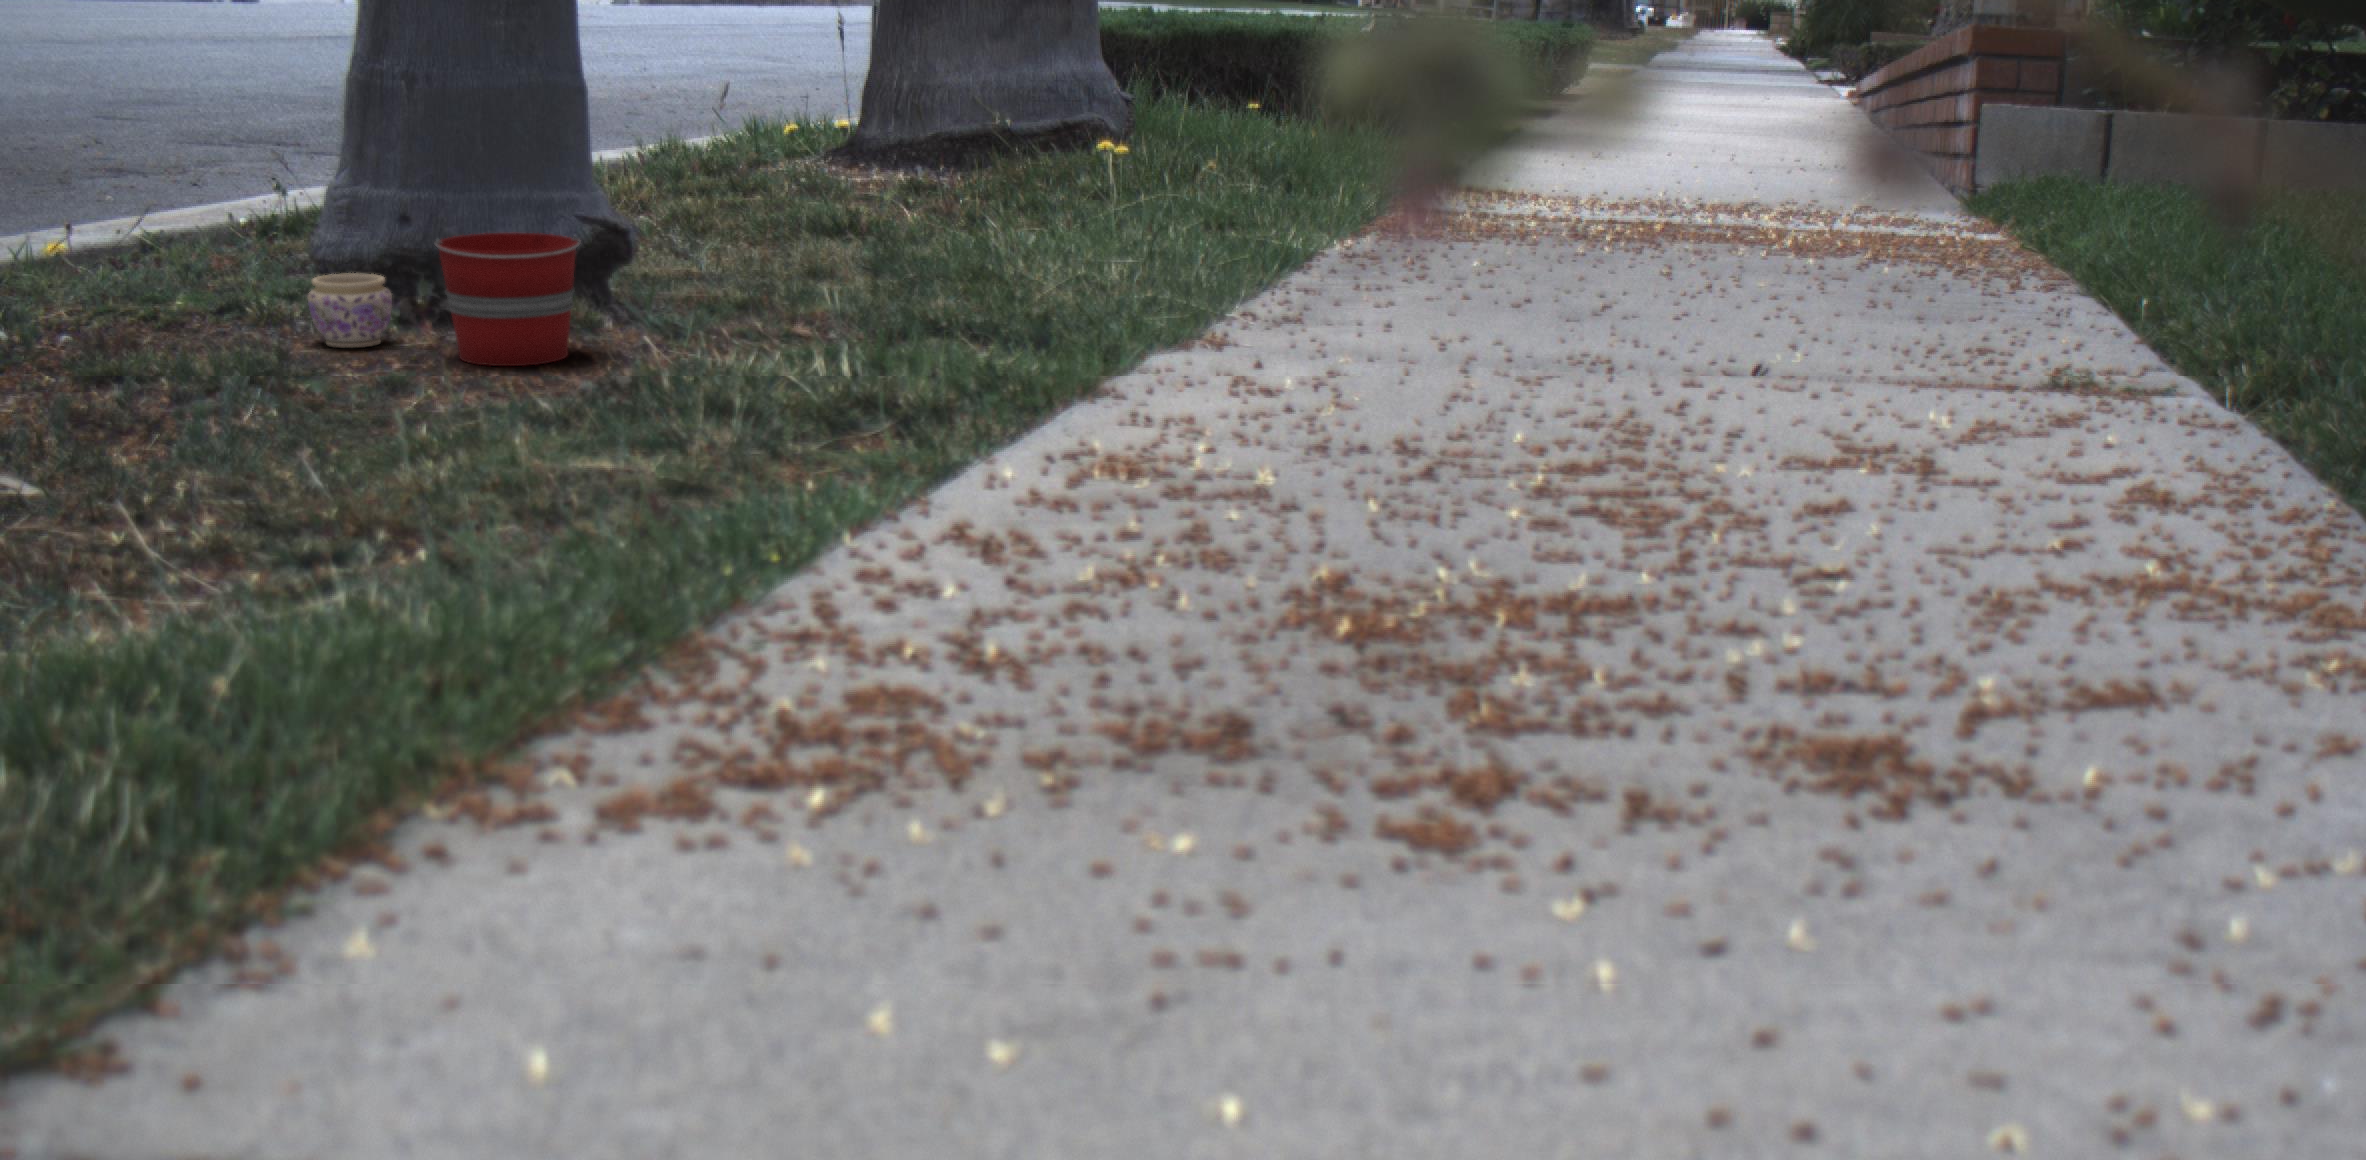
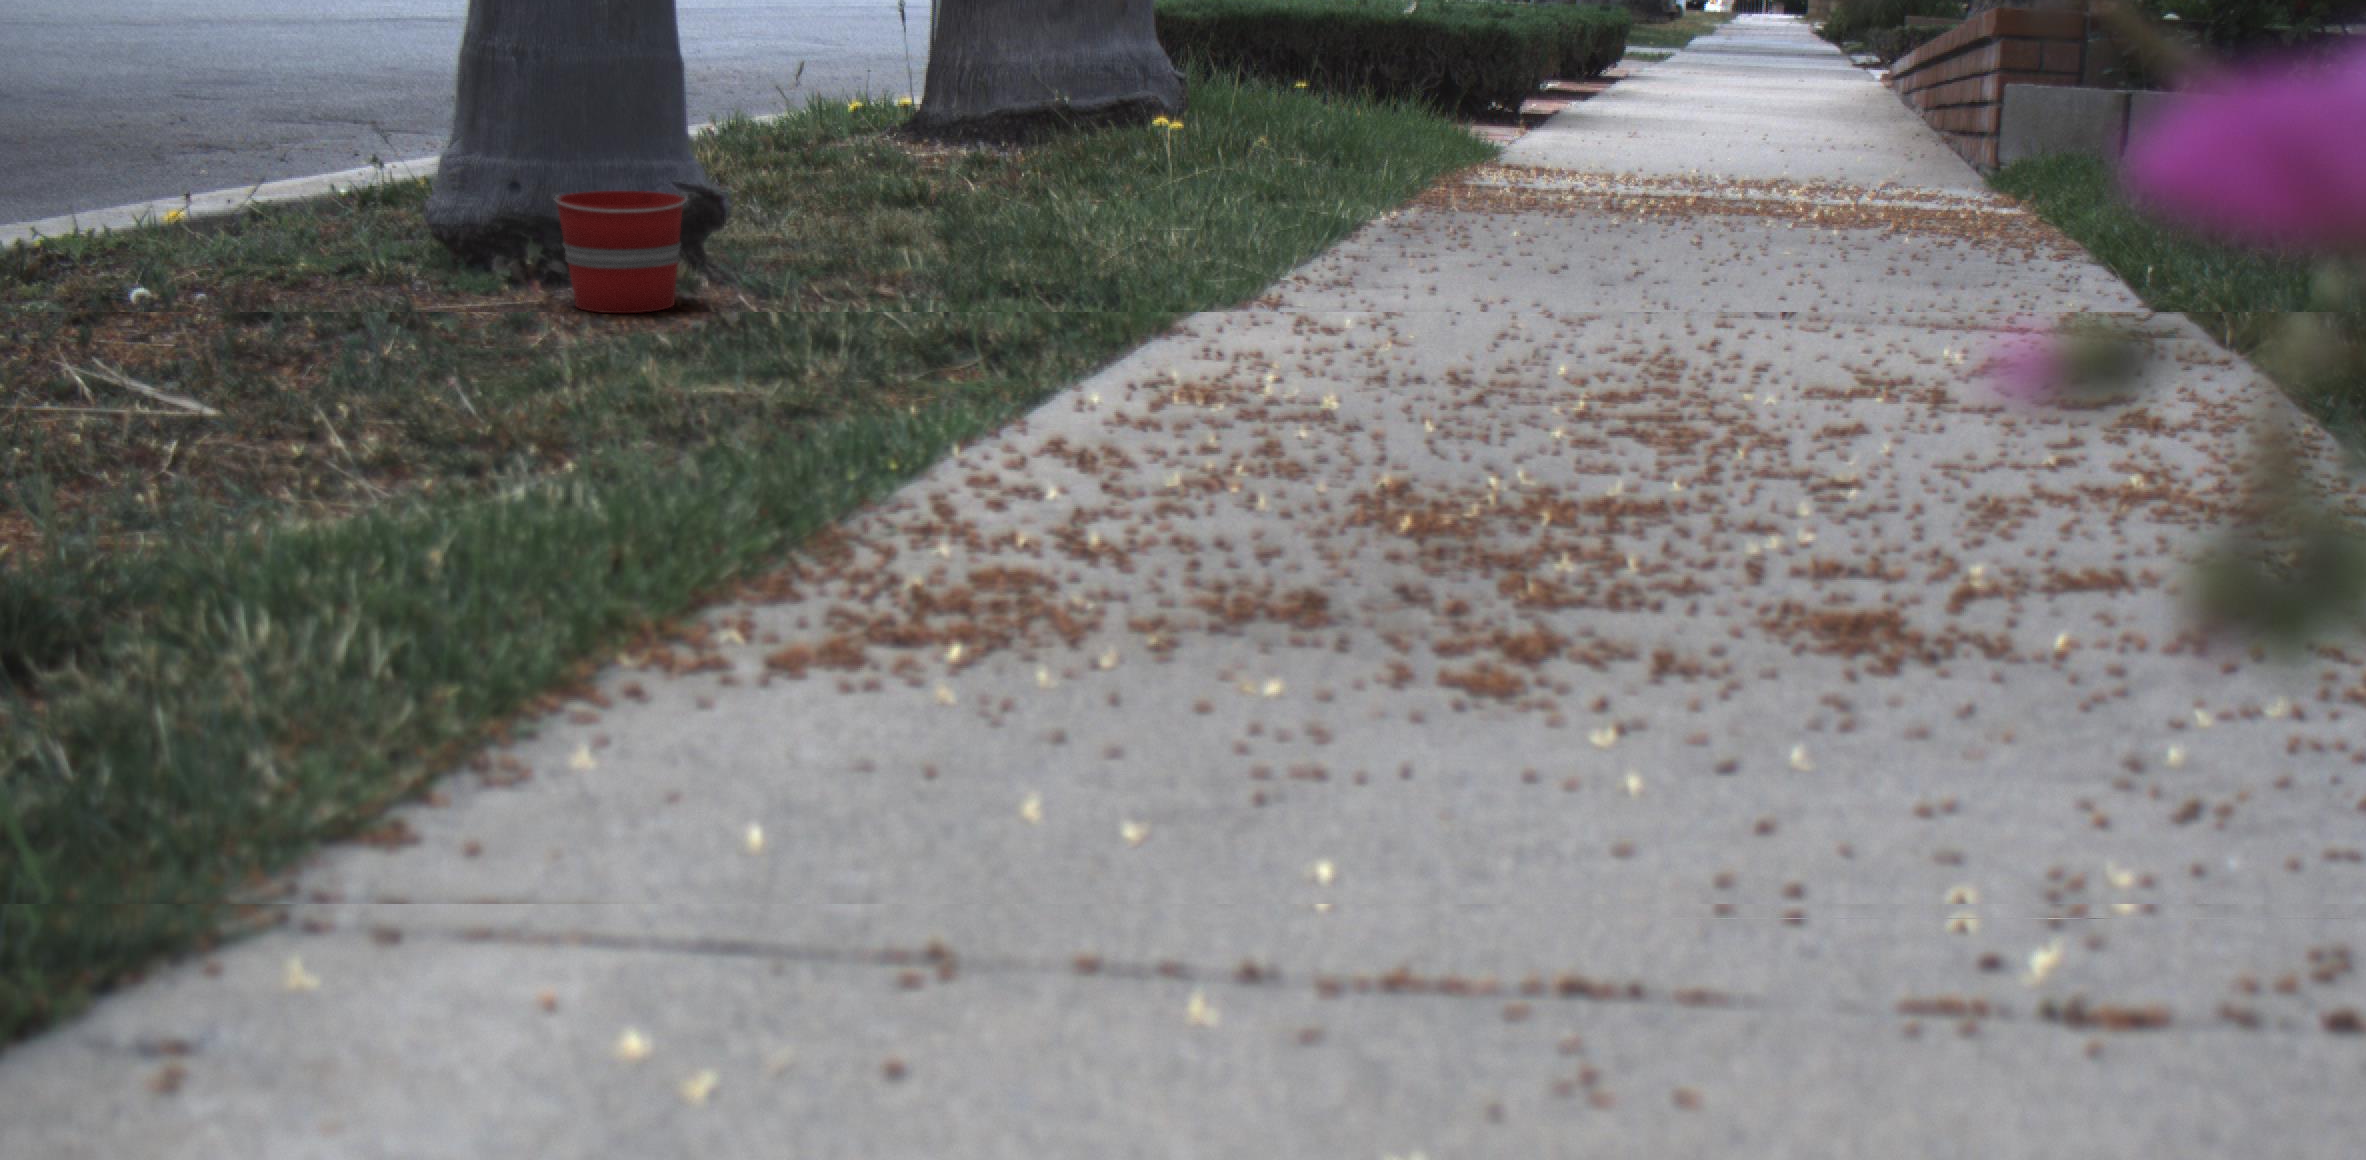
planter: present [308,273,392,348] -> none [434,229,511,298]

